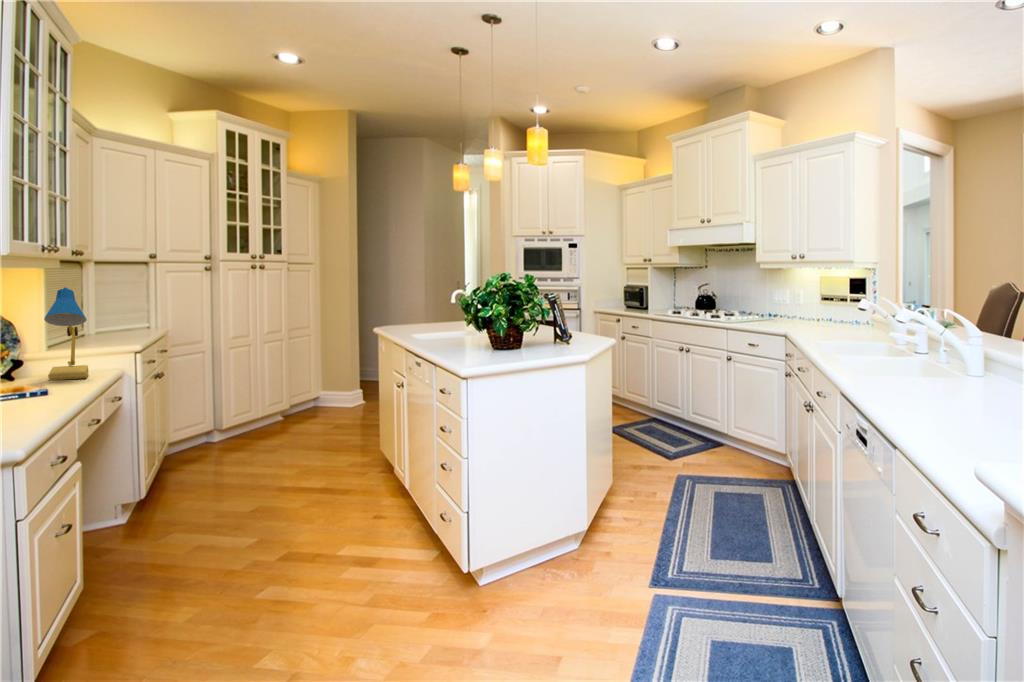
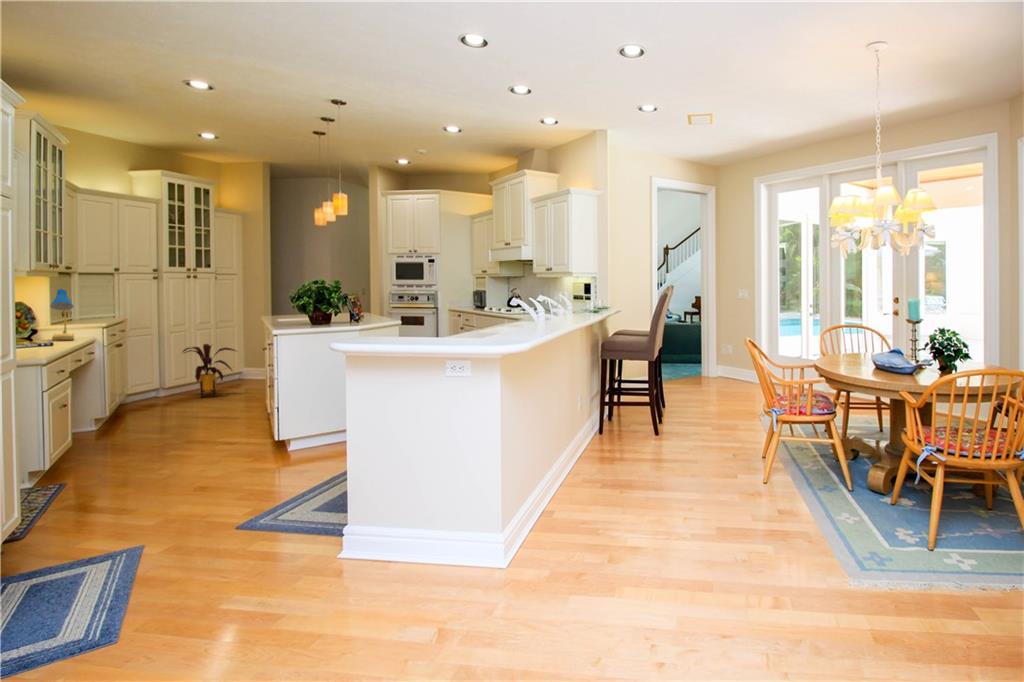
house plant: none [245,362,325,442] -> present [183,344,236,398]

